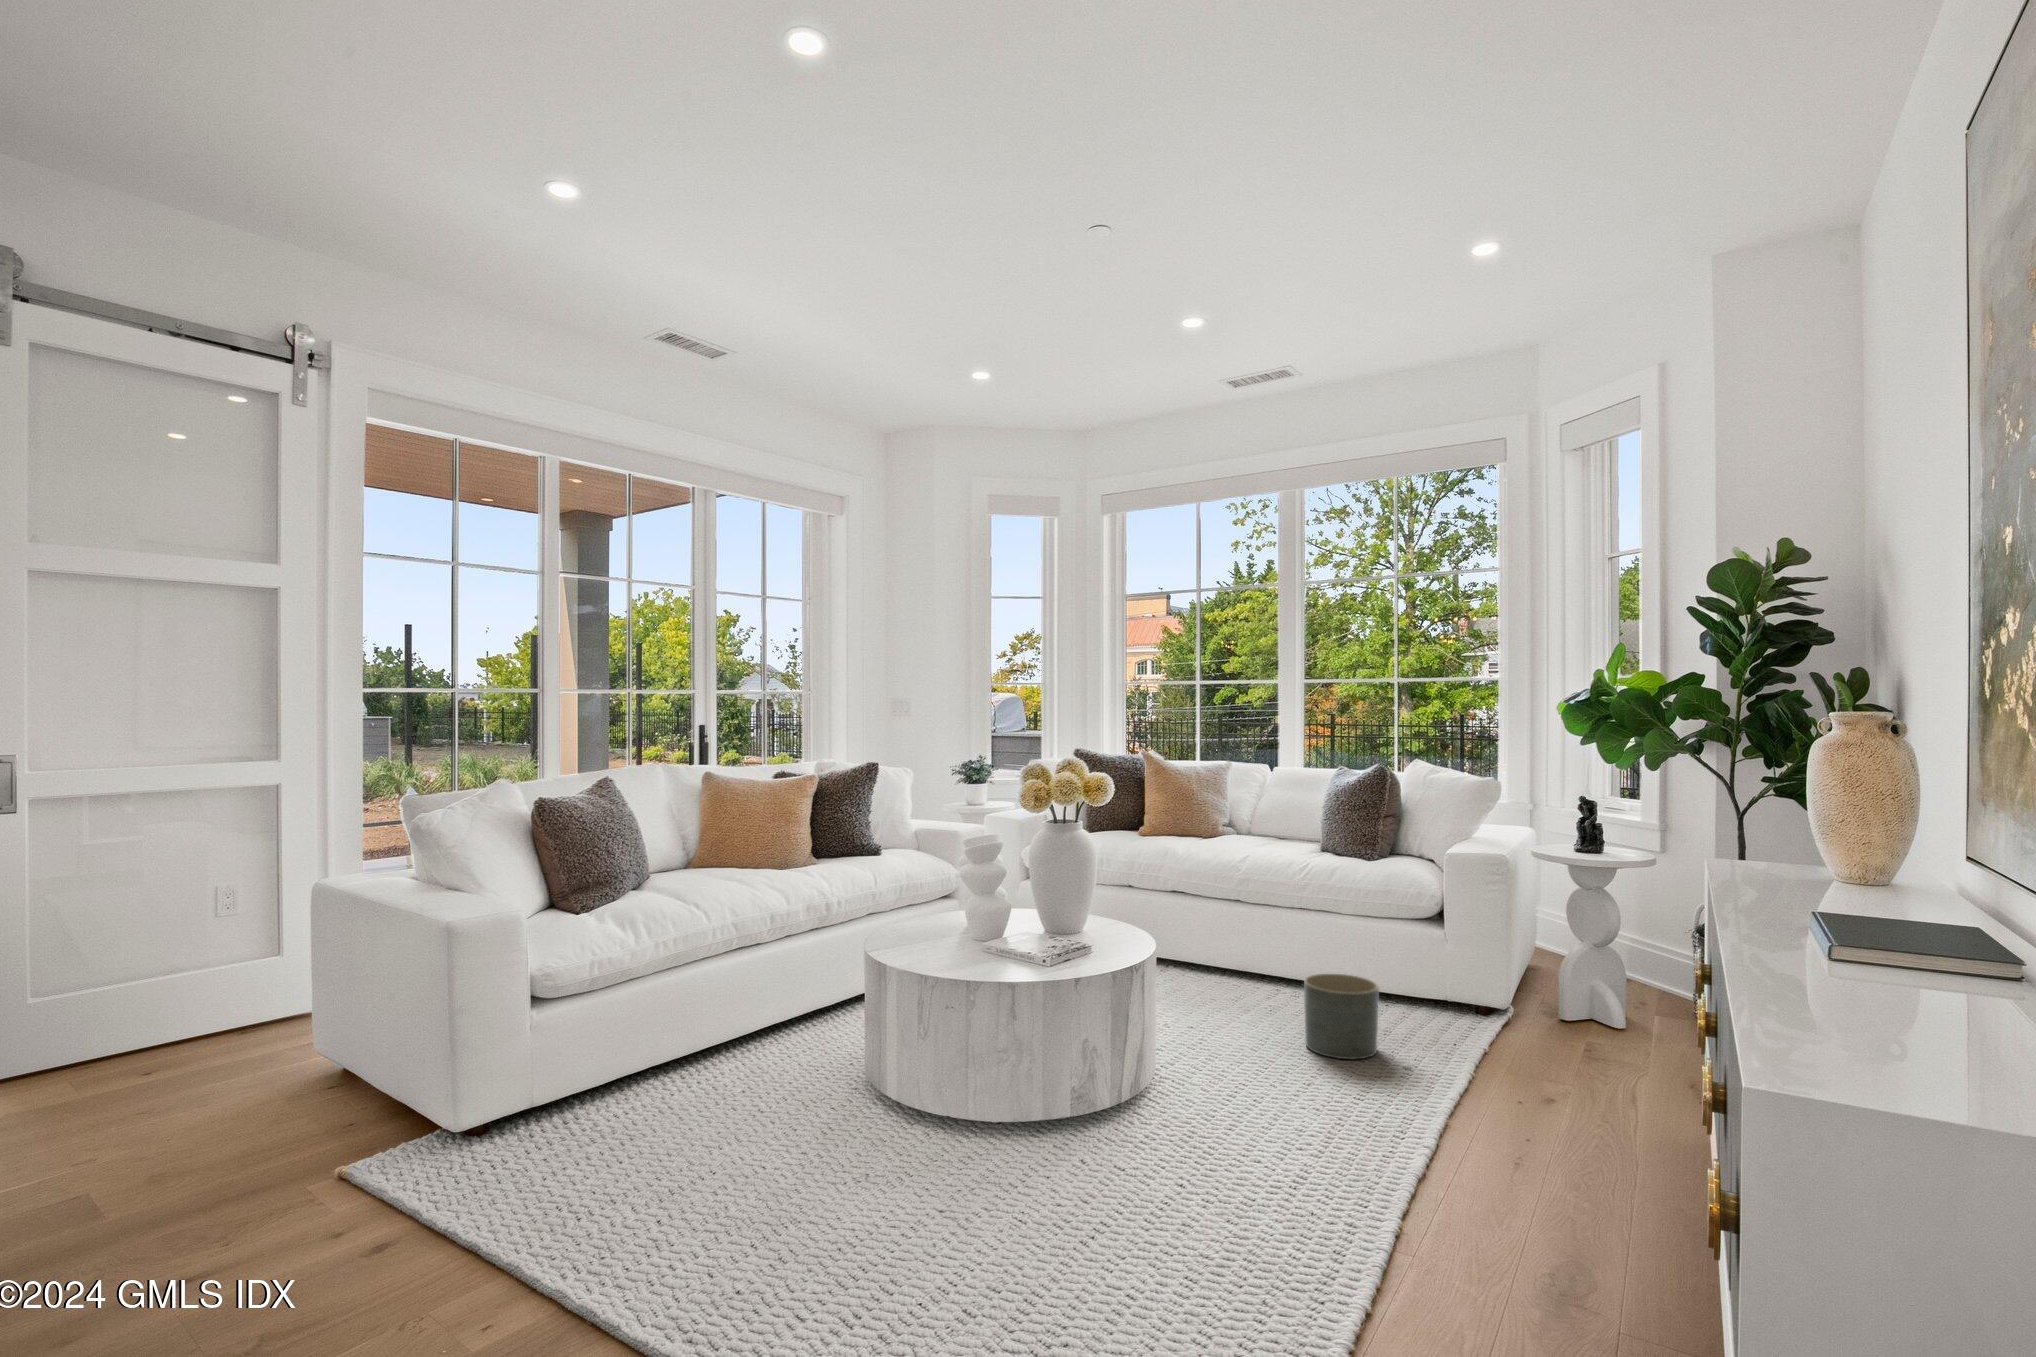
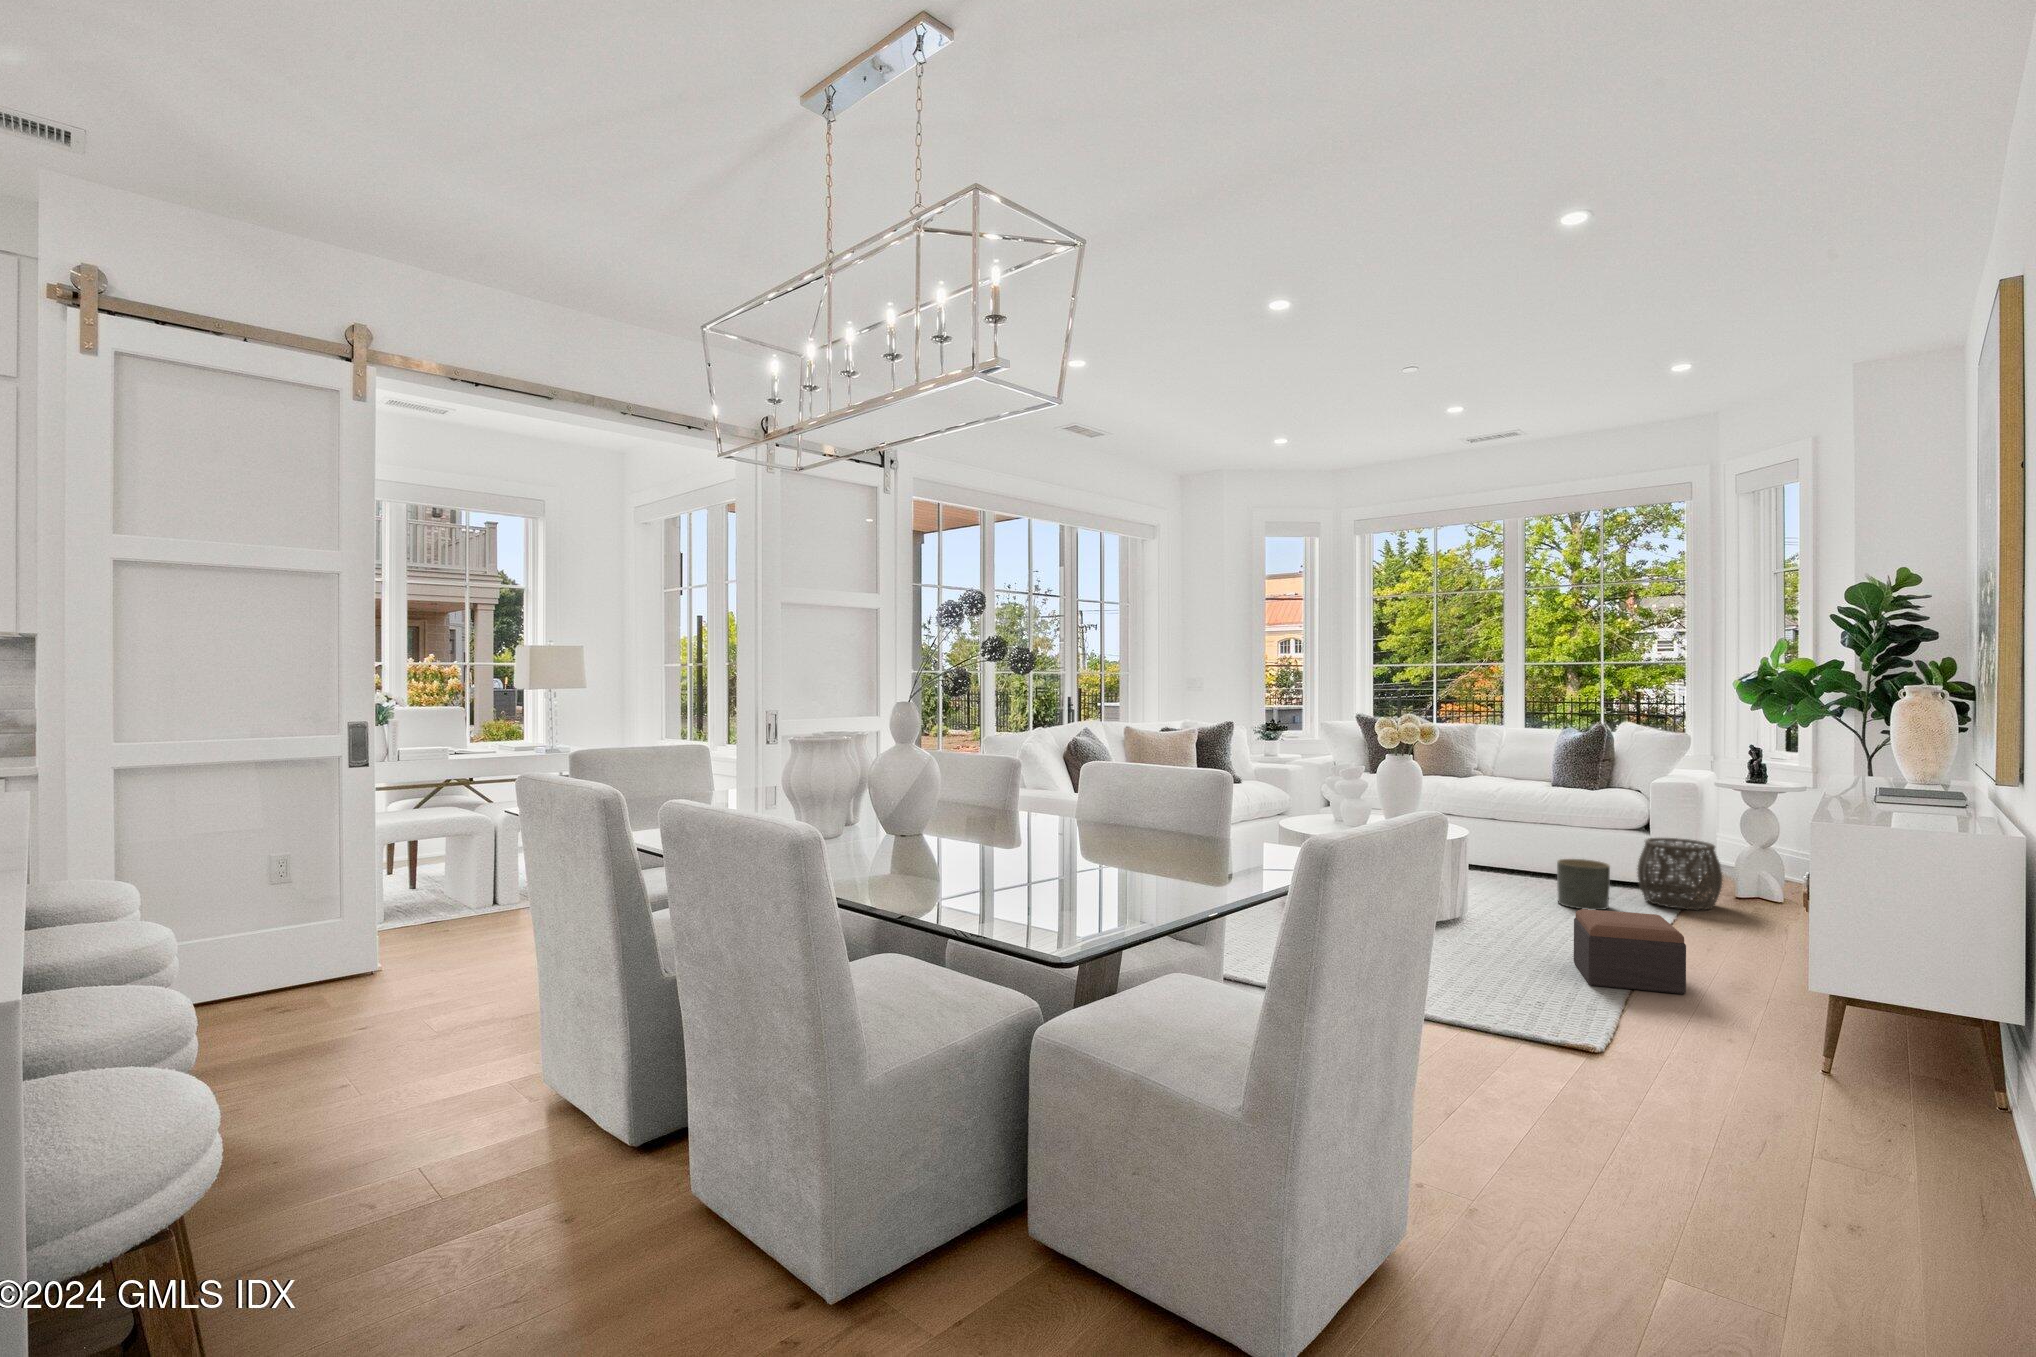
woven basket: none [1421,936,1541,1054] -> present [1637,838,1723,910]
footstool: none [1279,1113,1453,1302] -> present [1574,909,1686,994]

